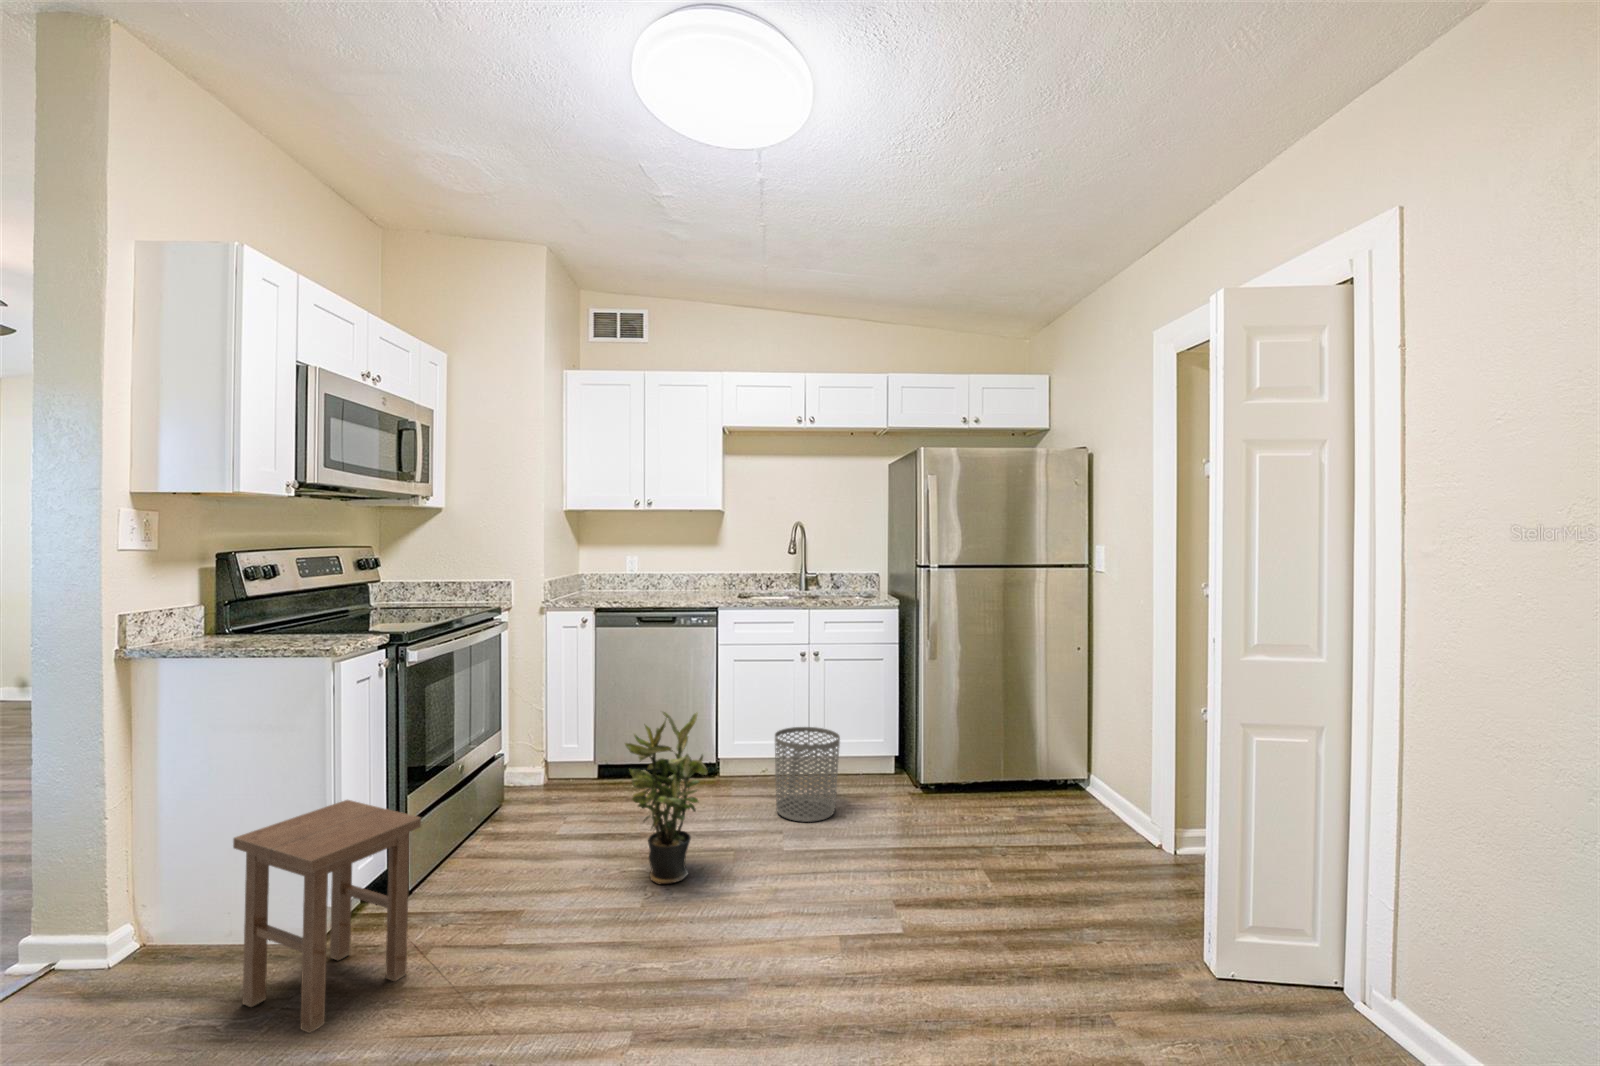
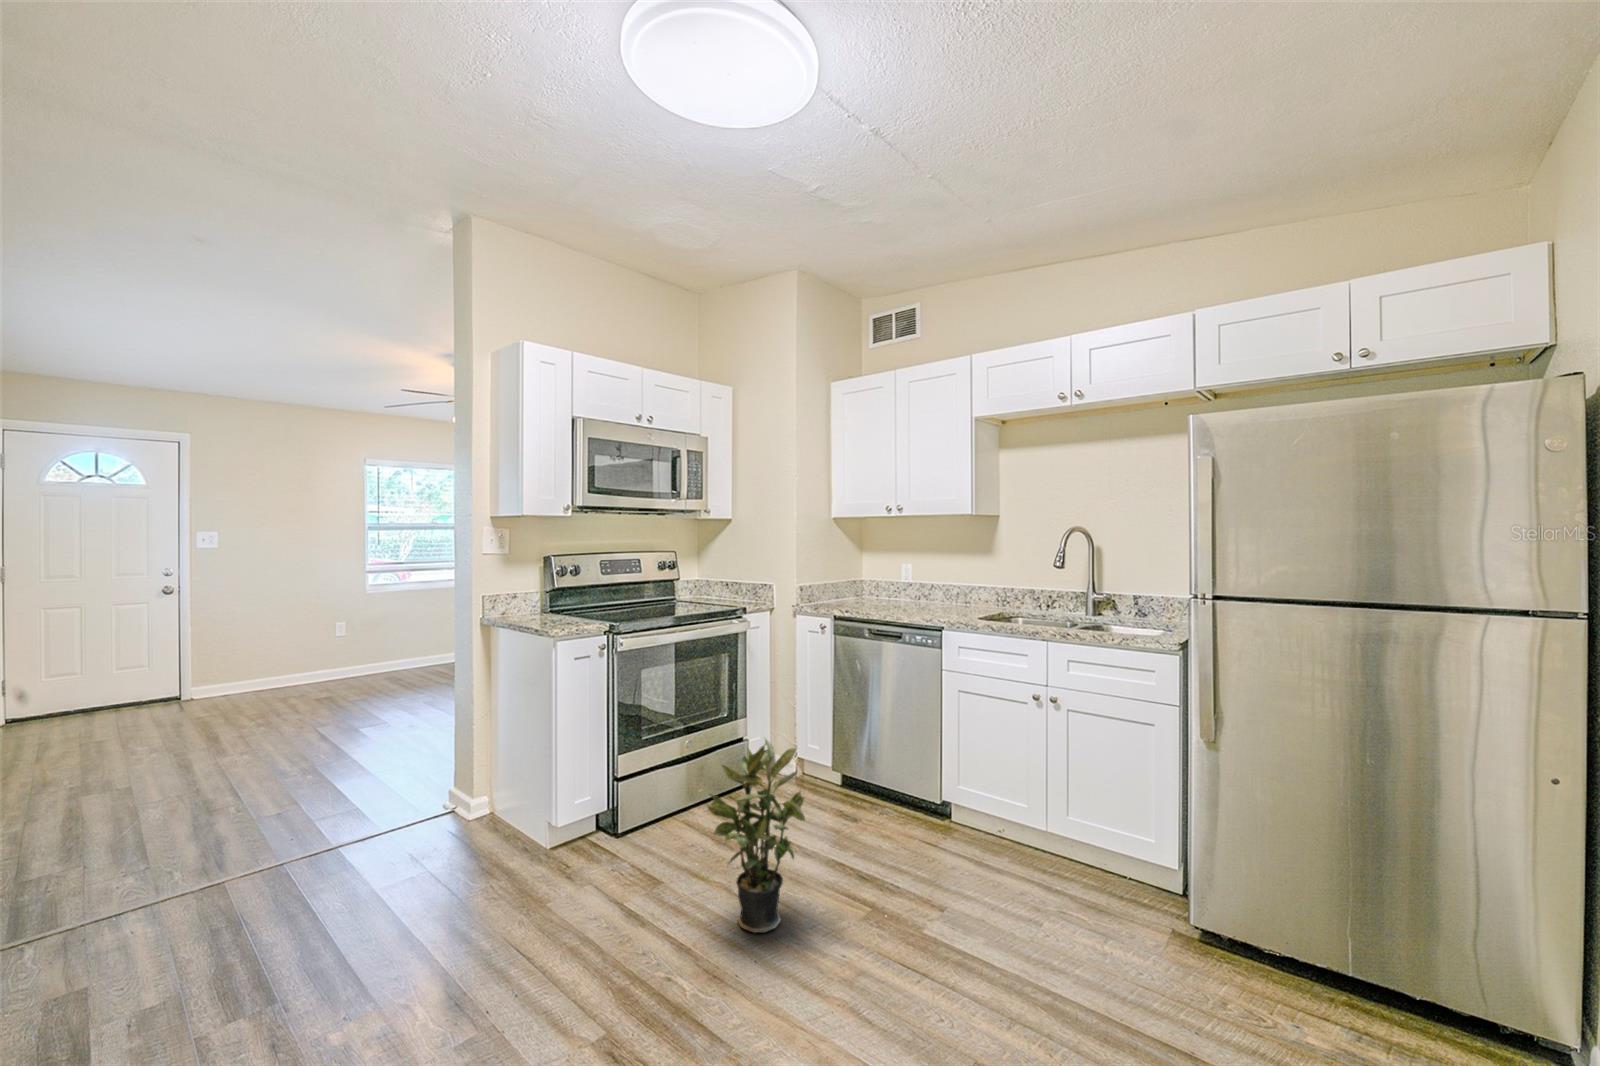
waste bin: present [775,727,840,822] -> none [950,787,1037,922]
stool: present [233,800,421,1033] -> none [392,760,504,945]

